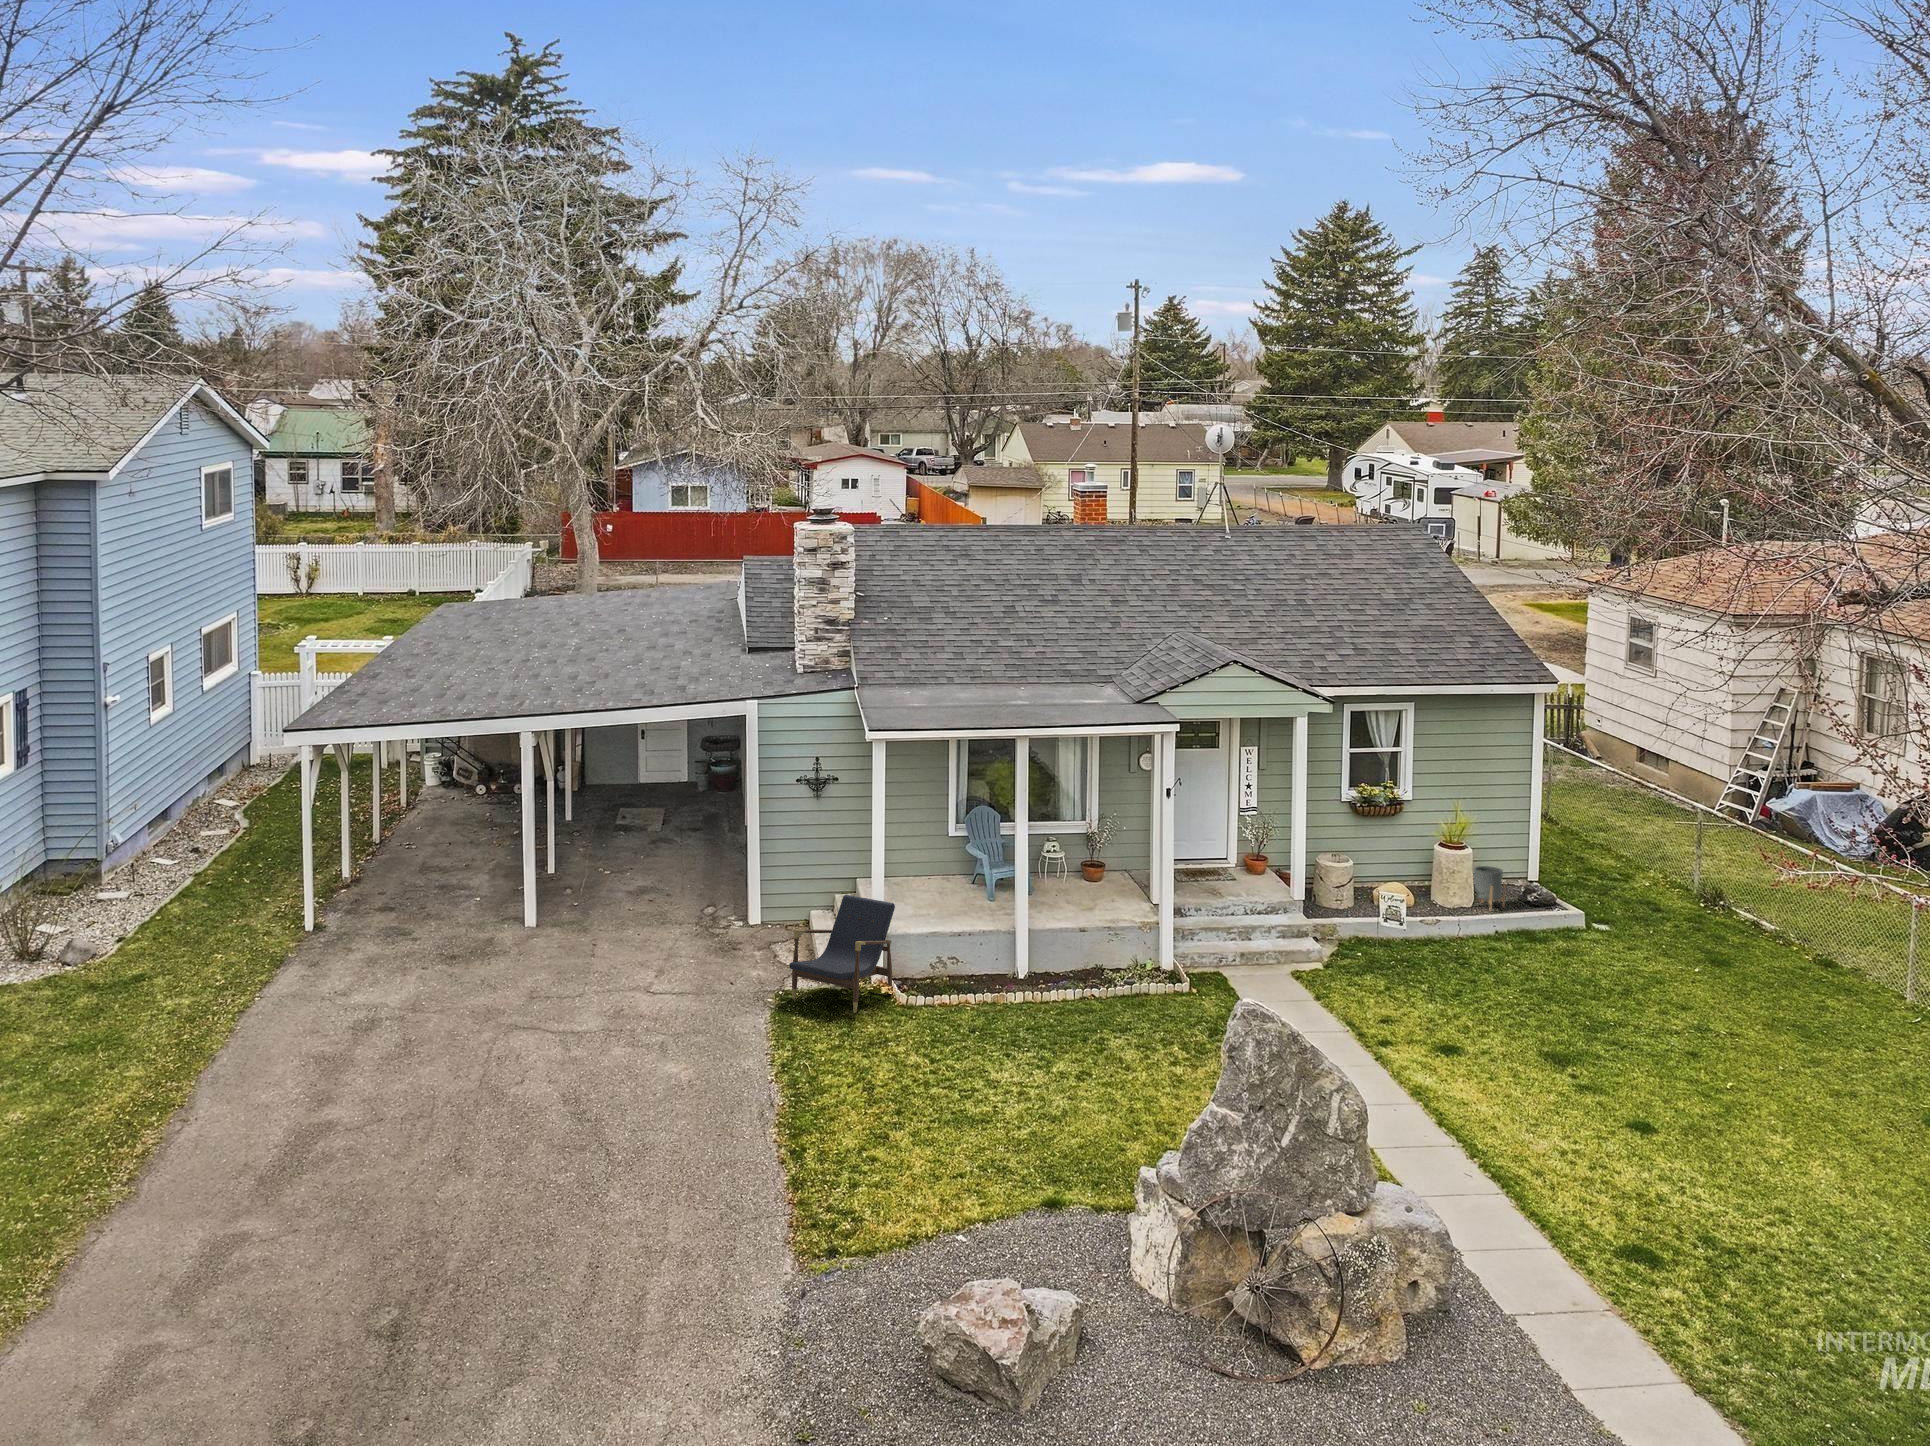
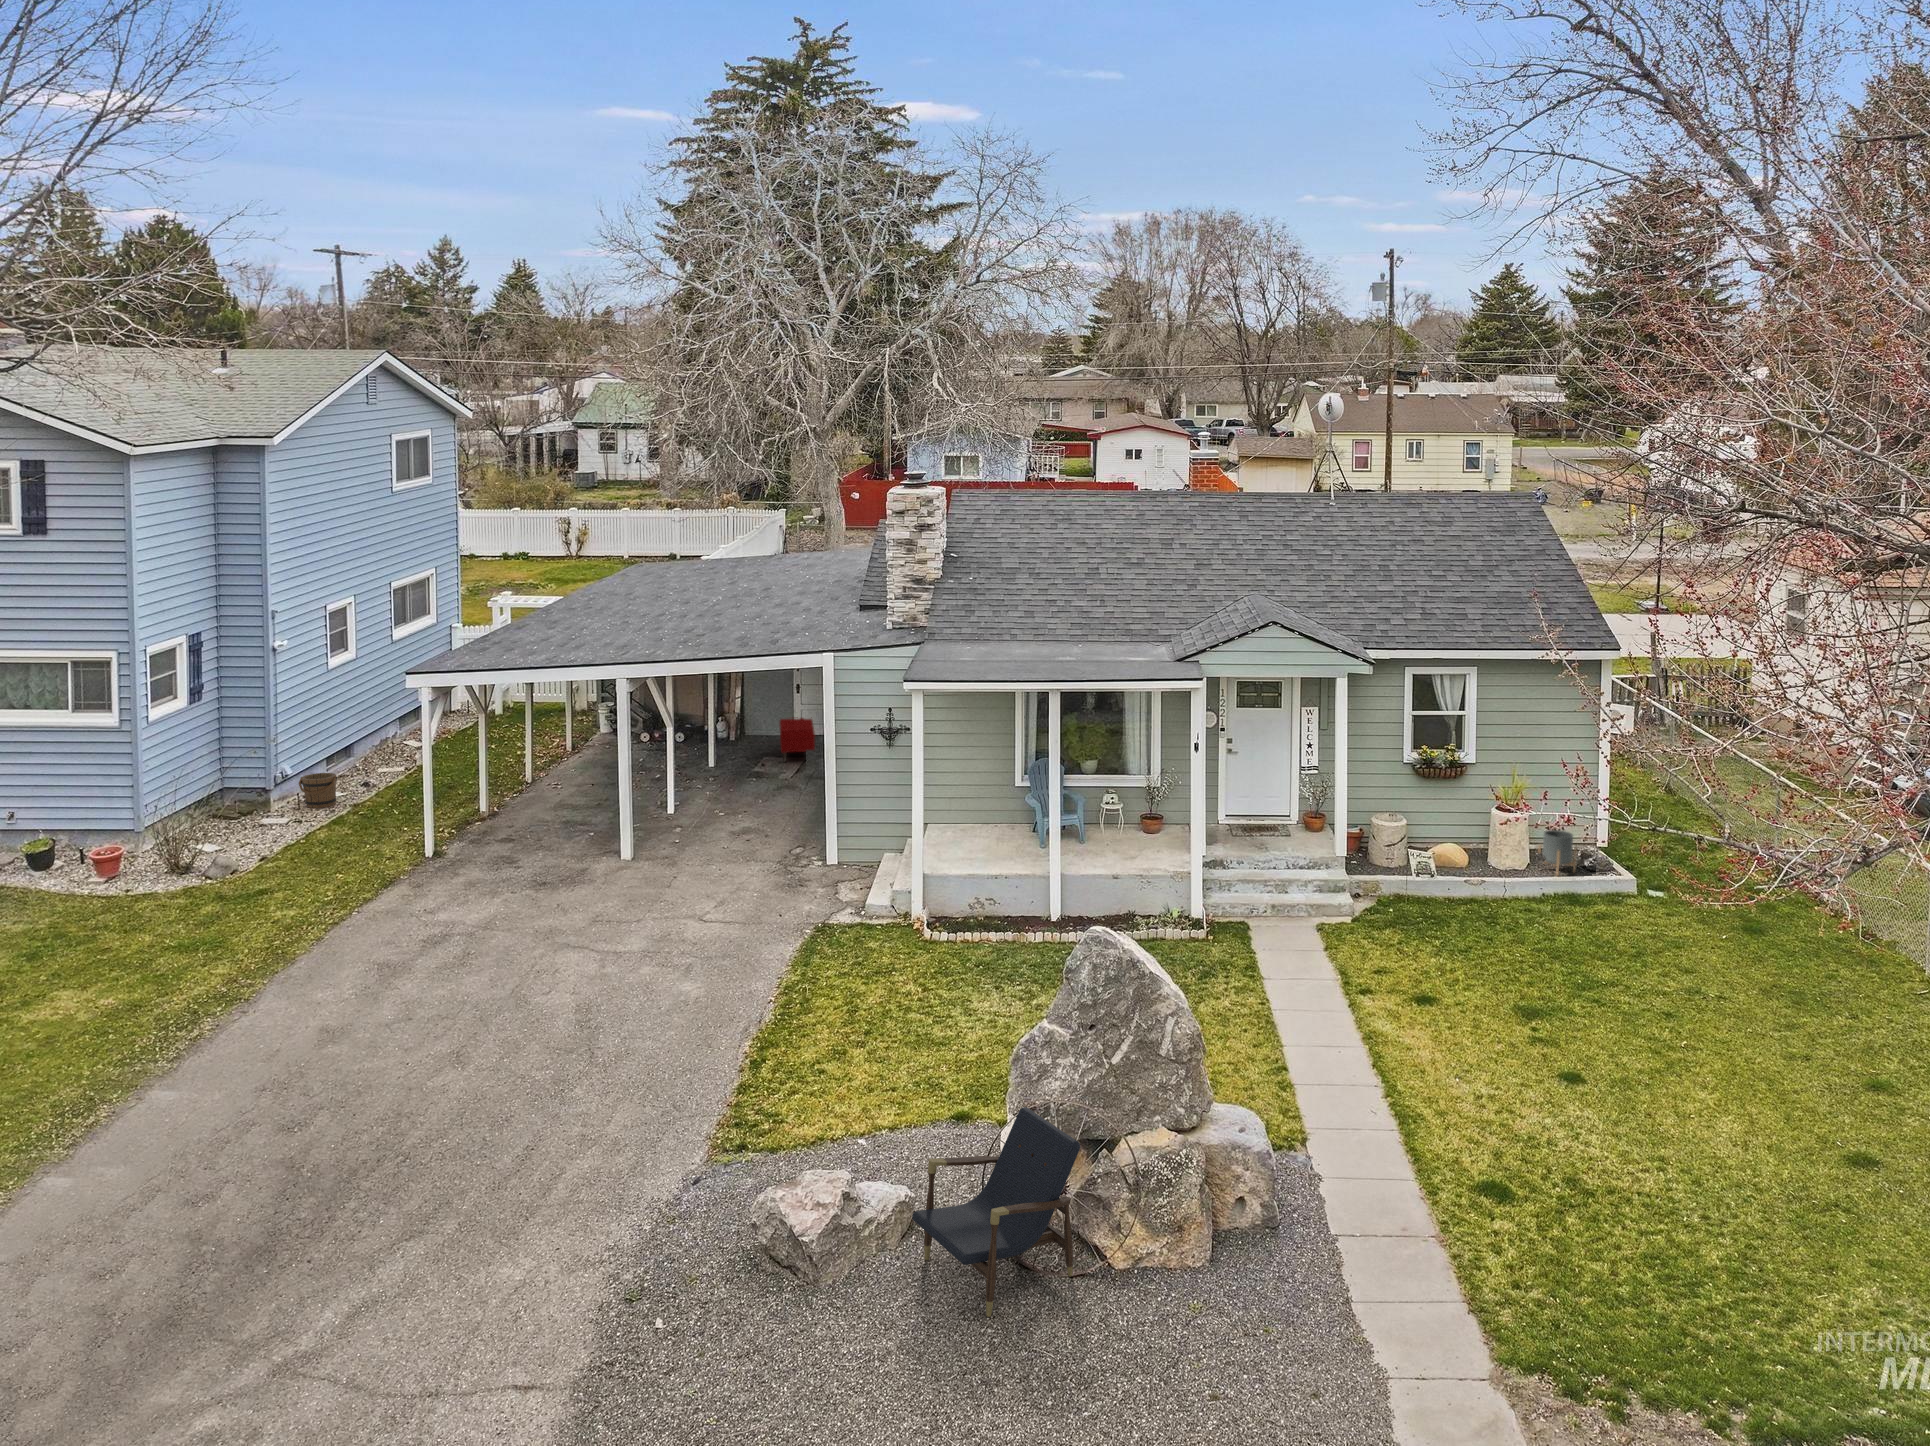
bench: none [608,783,658,834] -> present [779,718,815,762]
bucket: none [45,861,96,905] -> present [299,773,337,808]
lounge chair: present [789,895,895,1013] -> present [912,1107,1080,1317]

